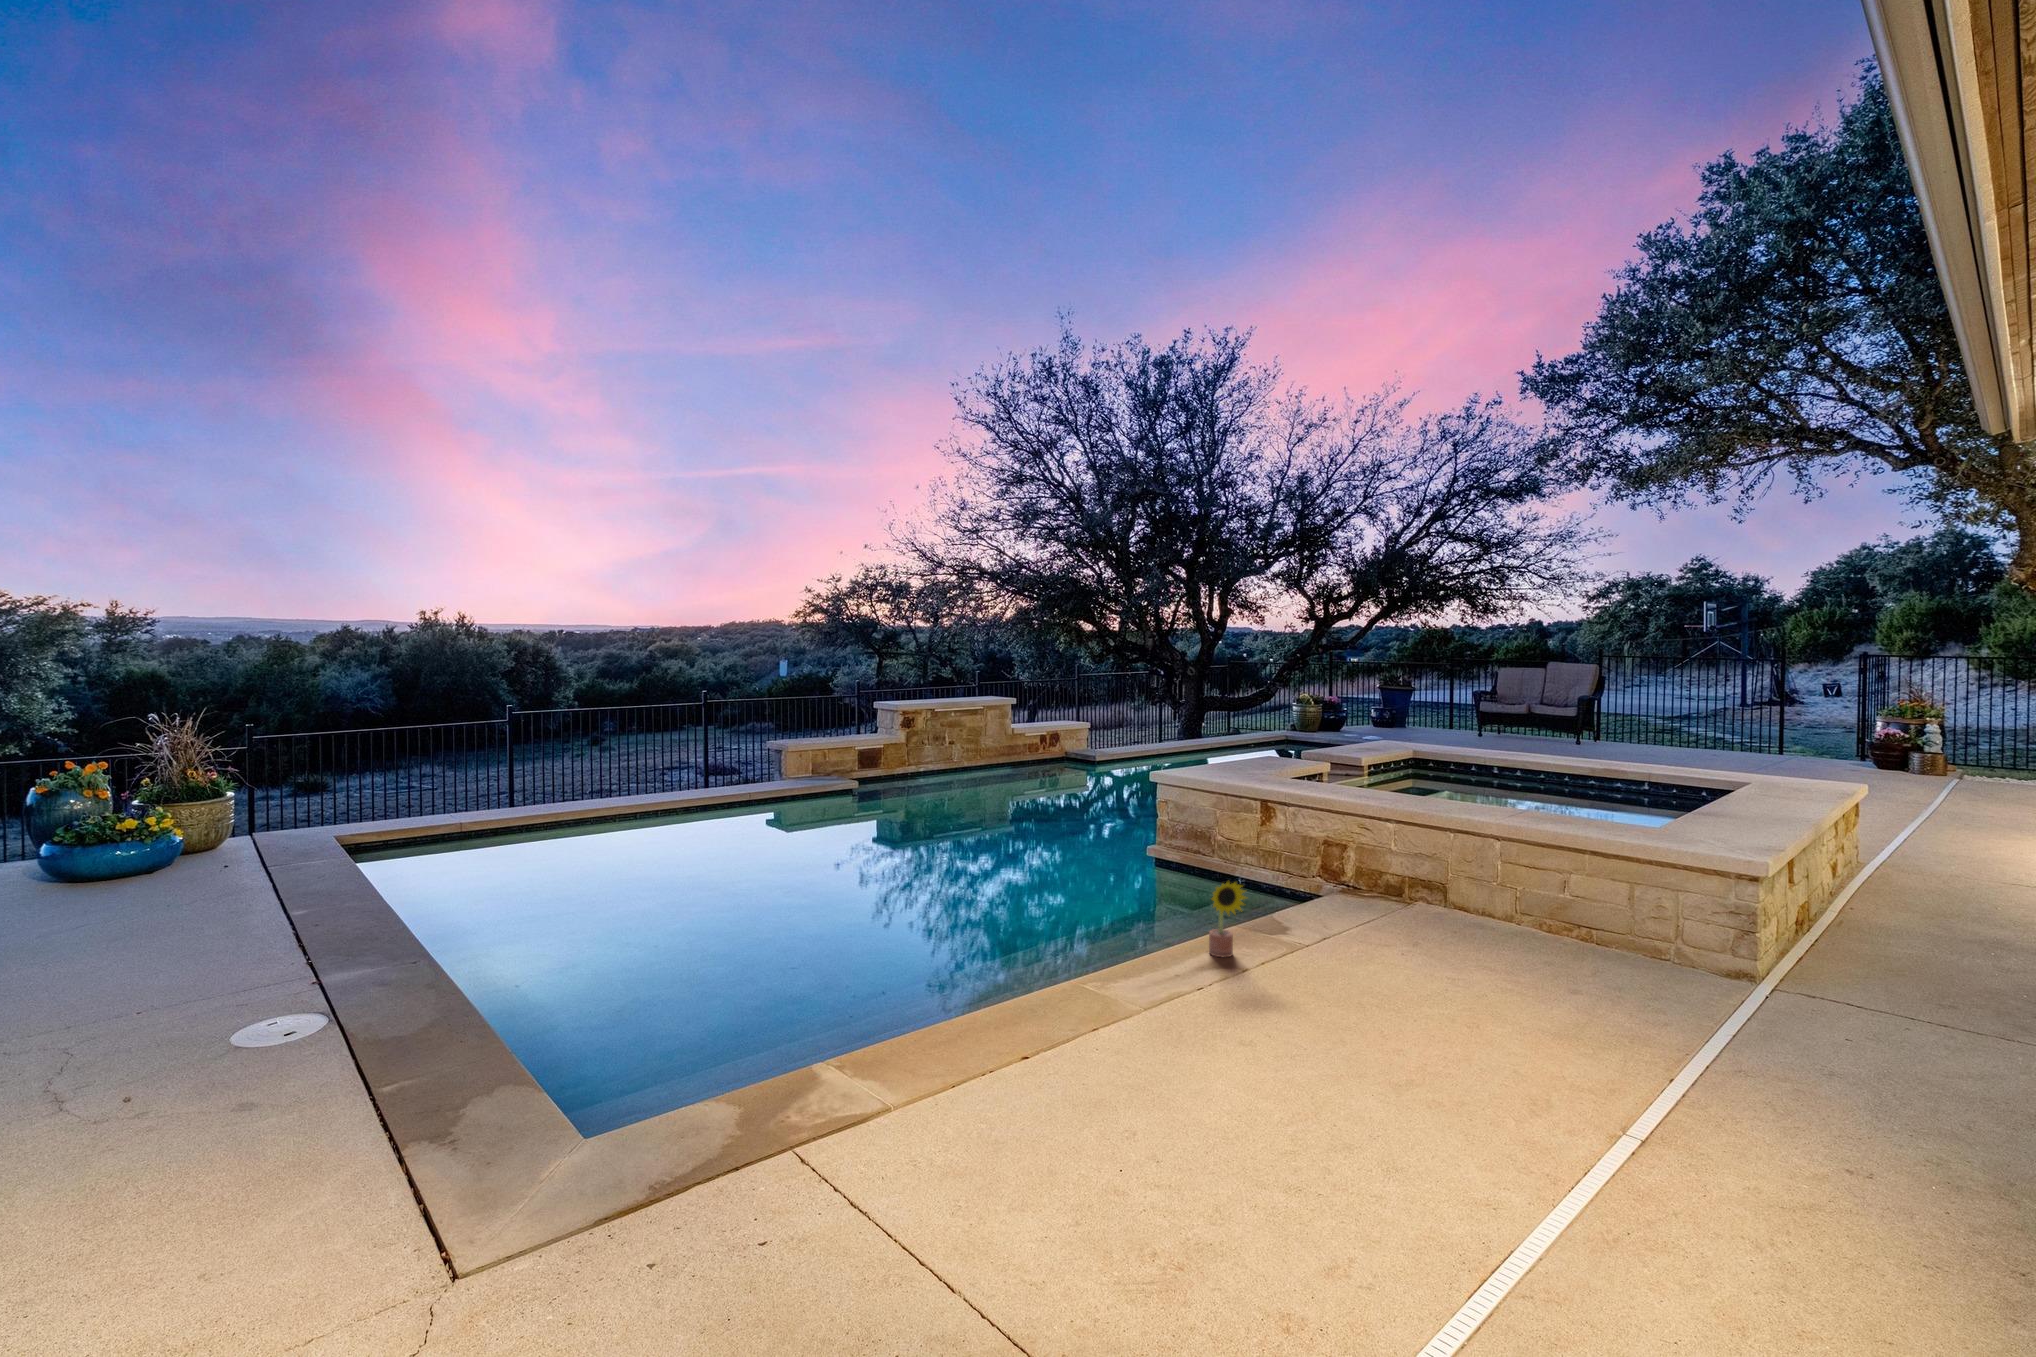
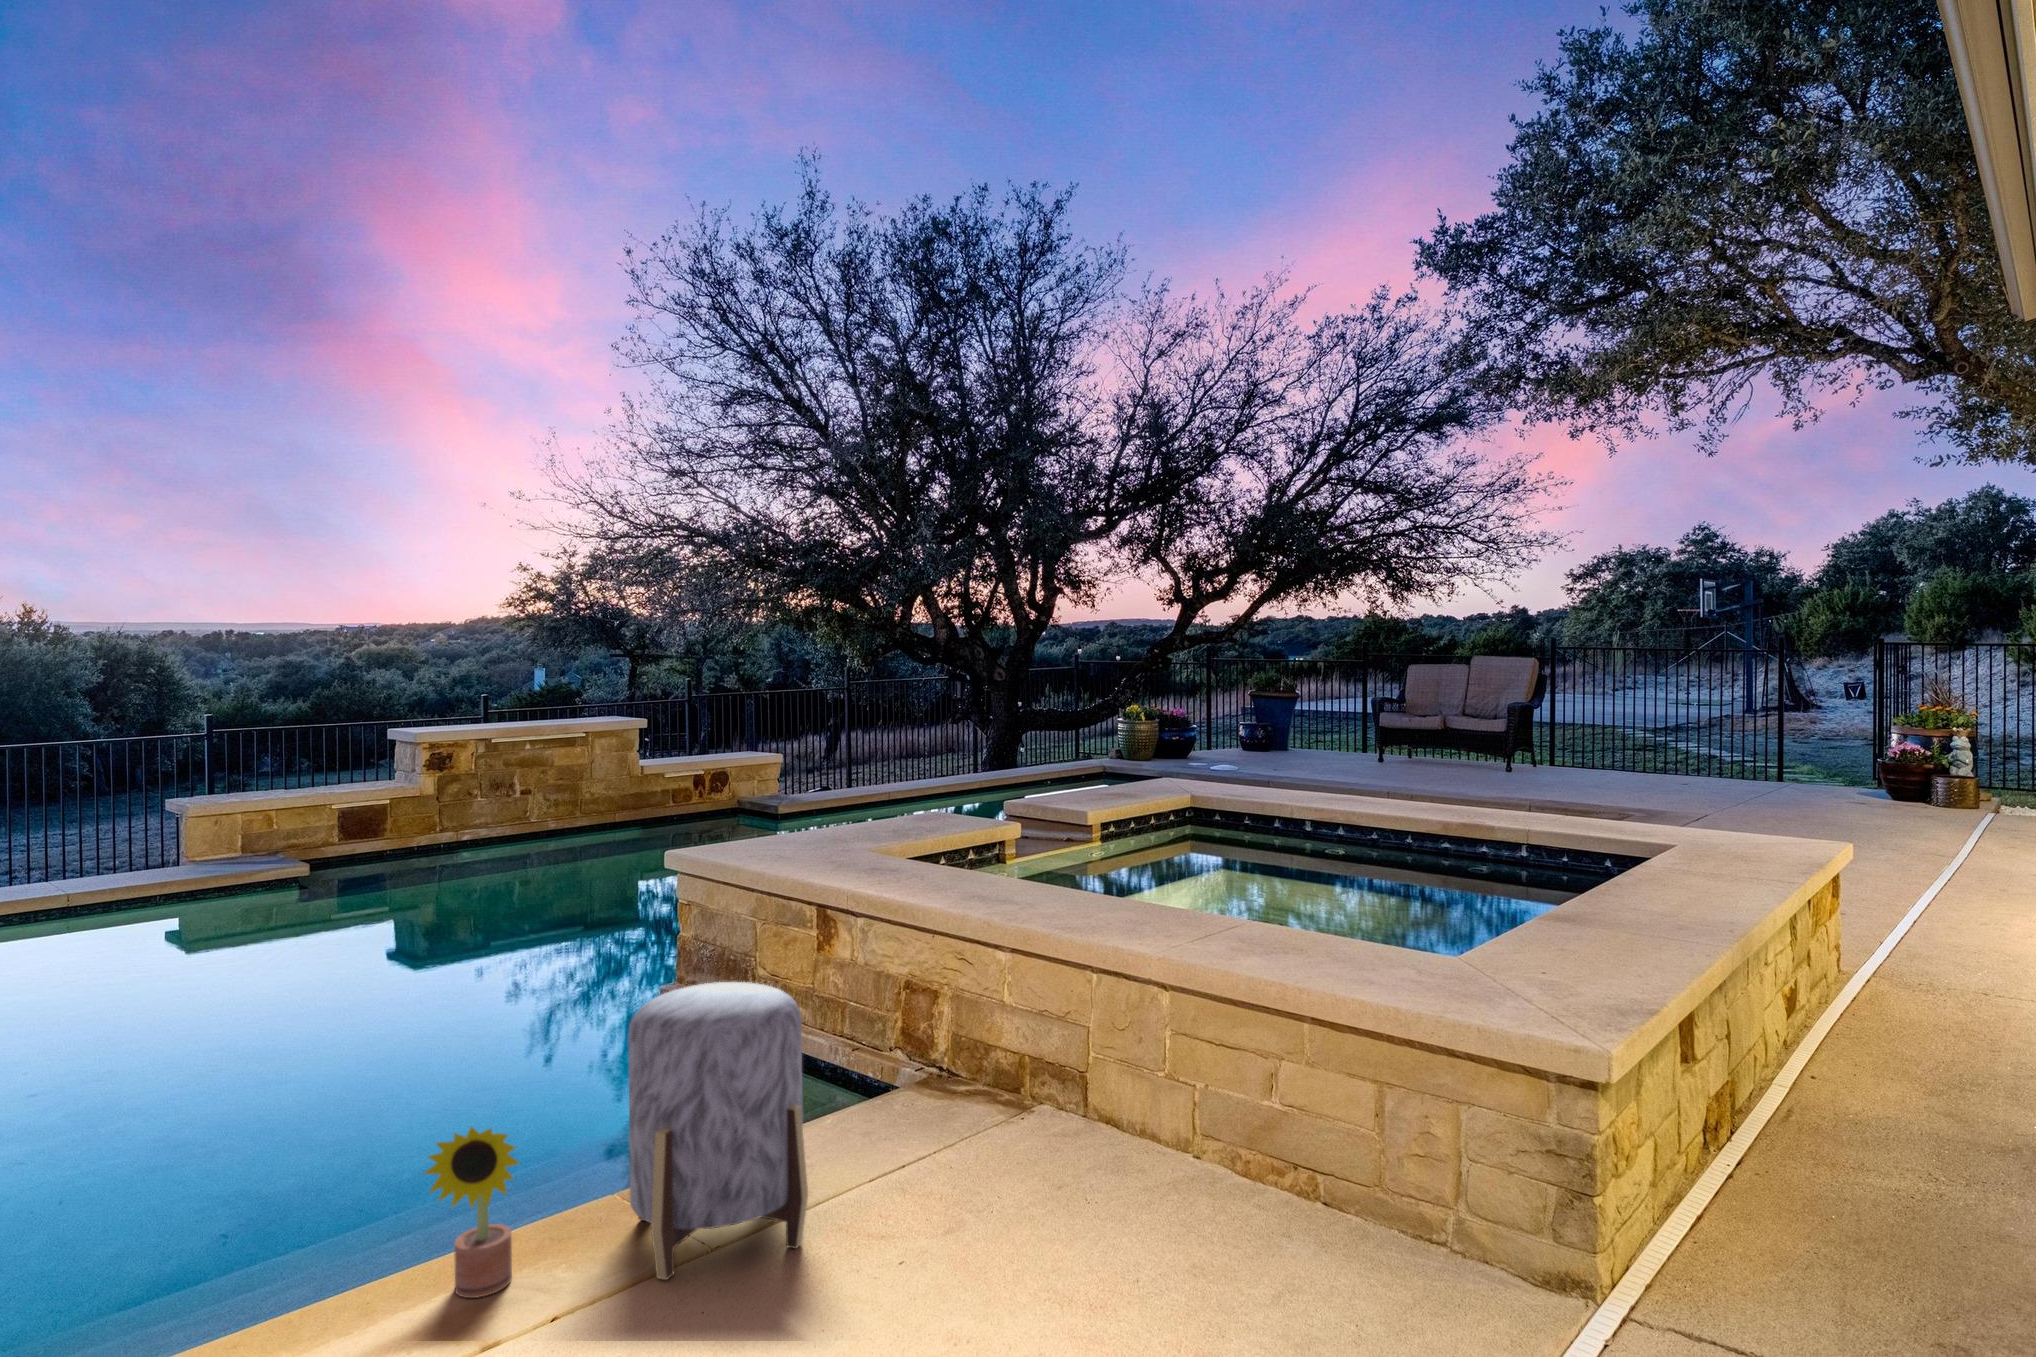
stool: none [1259,828,1357,956] -> present [628,982,808,1280]

